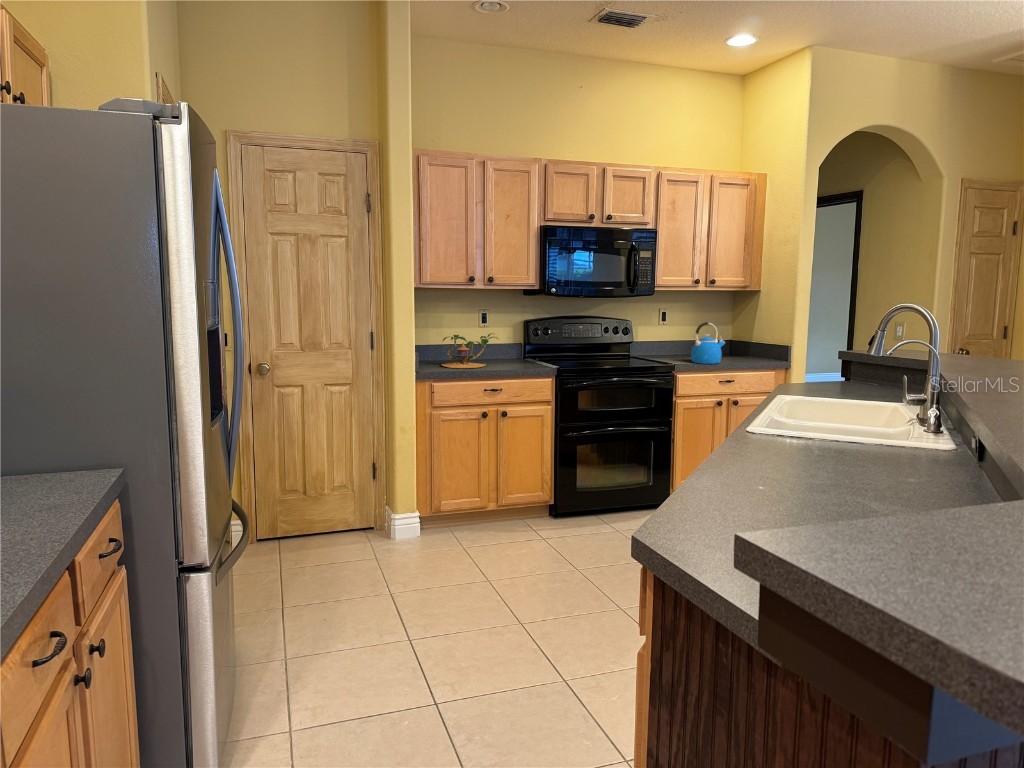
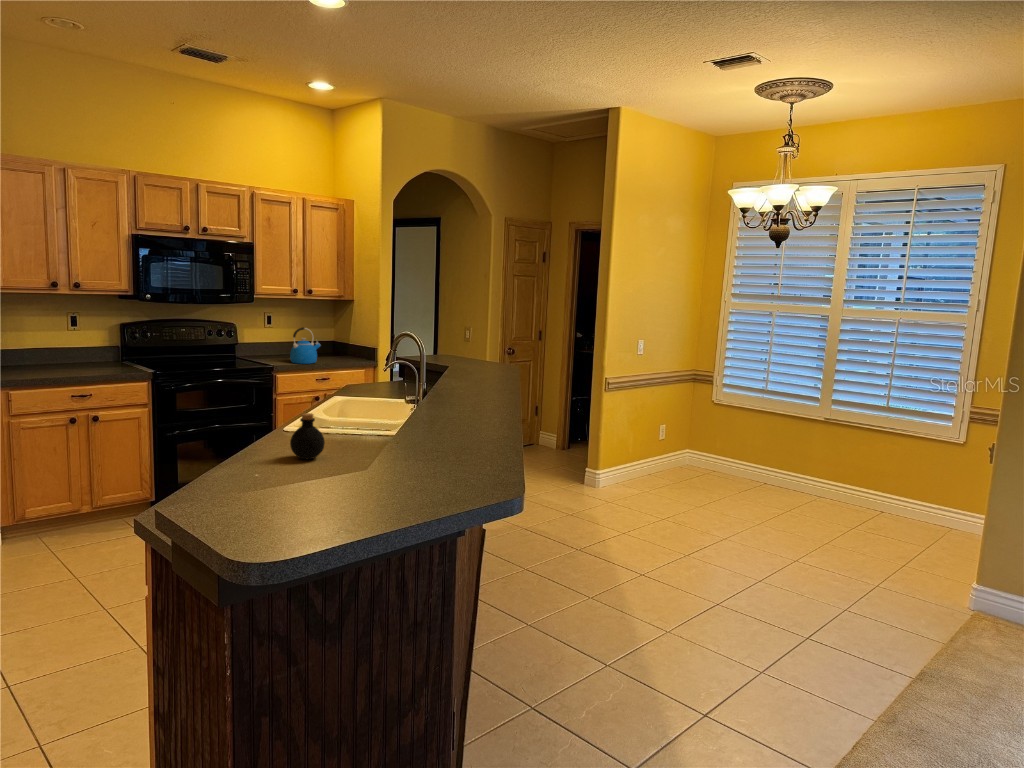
plant: present [442,333,498,368] -> none [20,339,90,374]
bottle: none [786,413,836,477] -> present [290,413,325,459]

